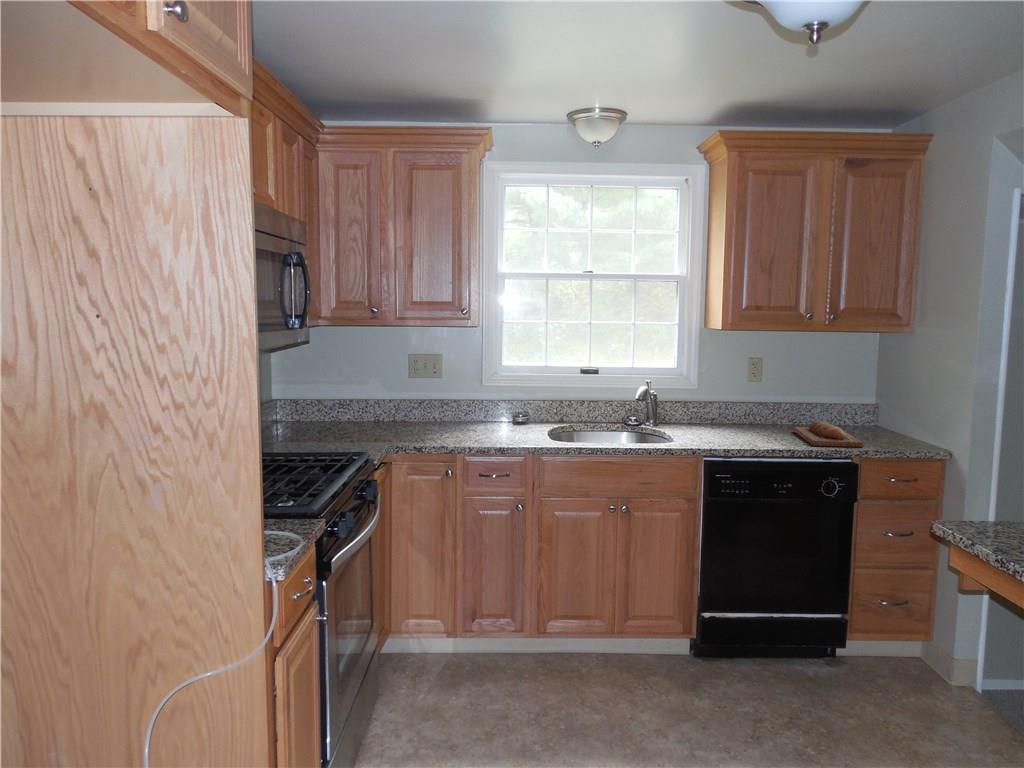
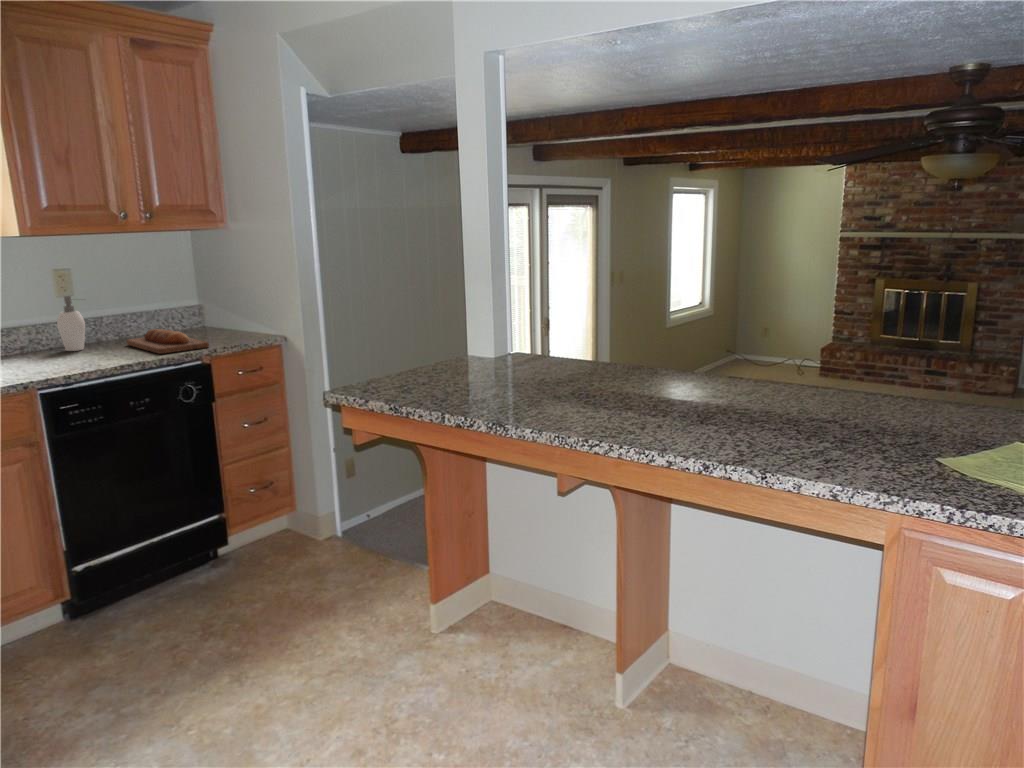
soap dispenser: none [741,382,766,429] -> present [57,296,85,351]

